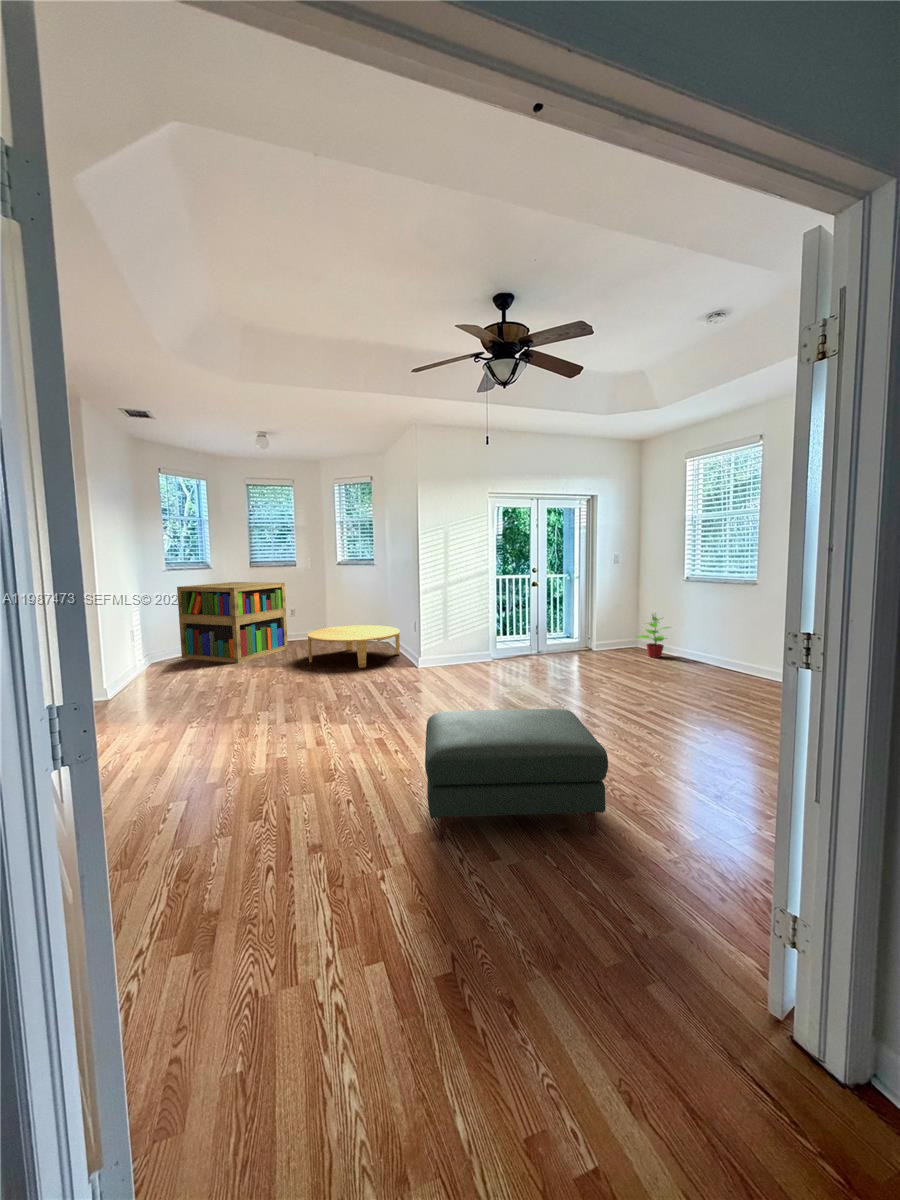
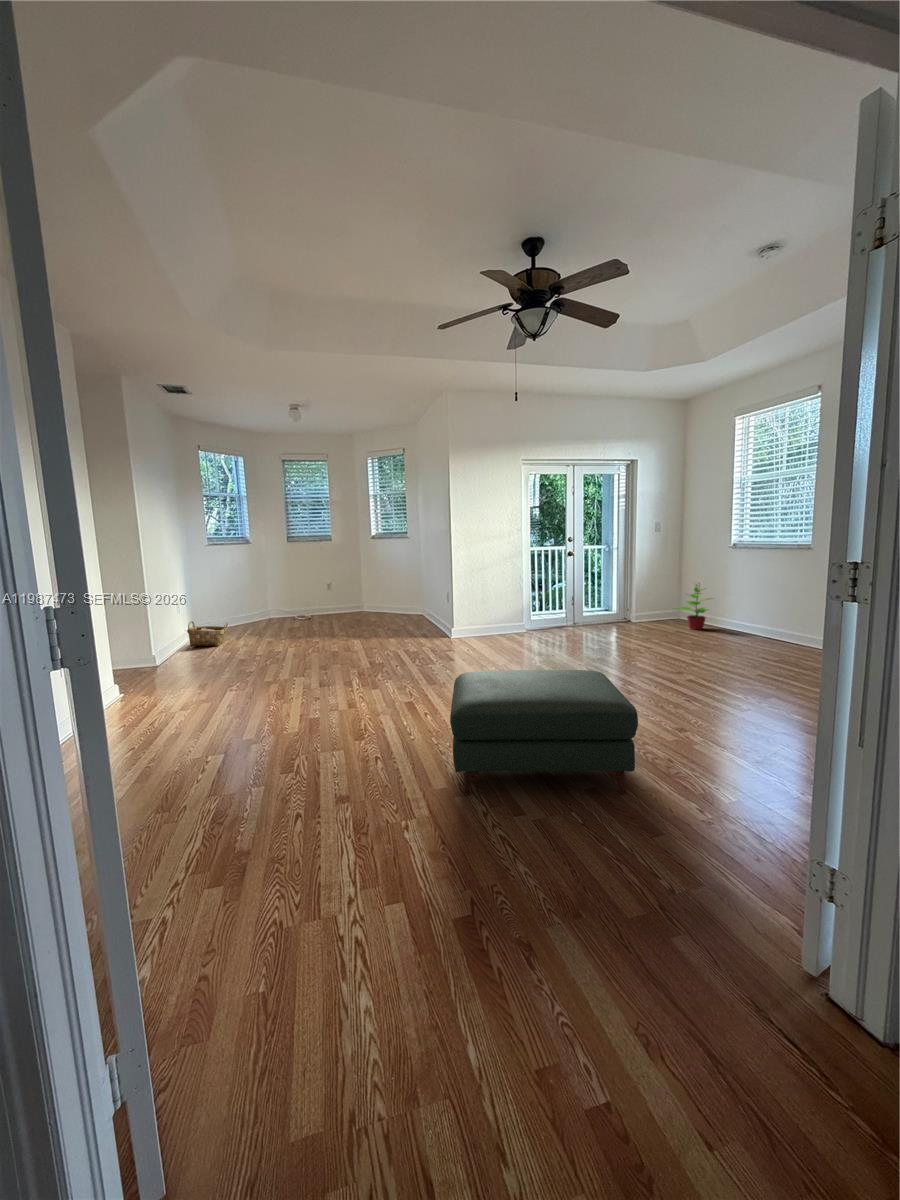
bookshelf: present [177,582,288,663] -> none [222,558,327,634]
coffee table: present [308,625,400,668] -> none [345,599,435,639]
woven basket: none [139,650,183,677] -> present [187,621,228,646]

